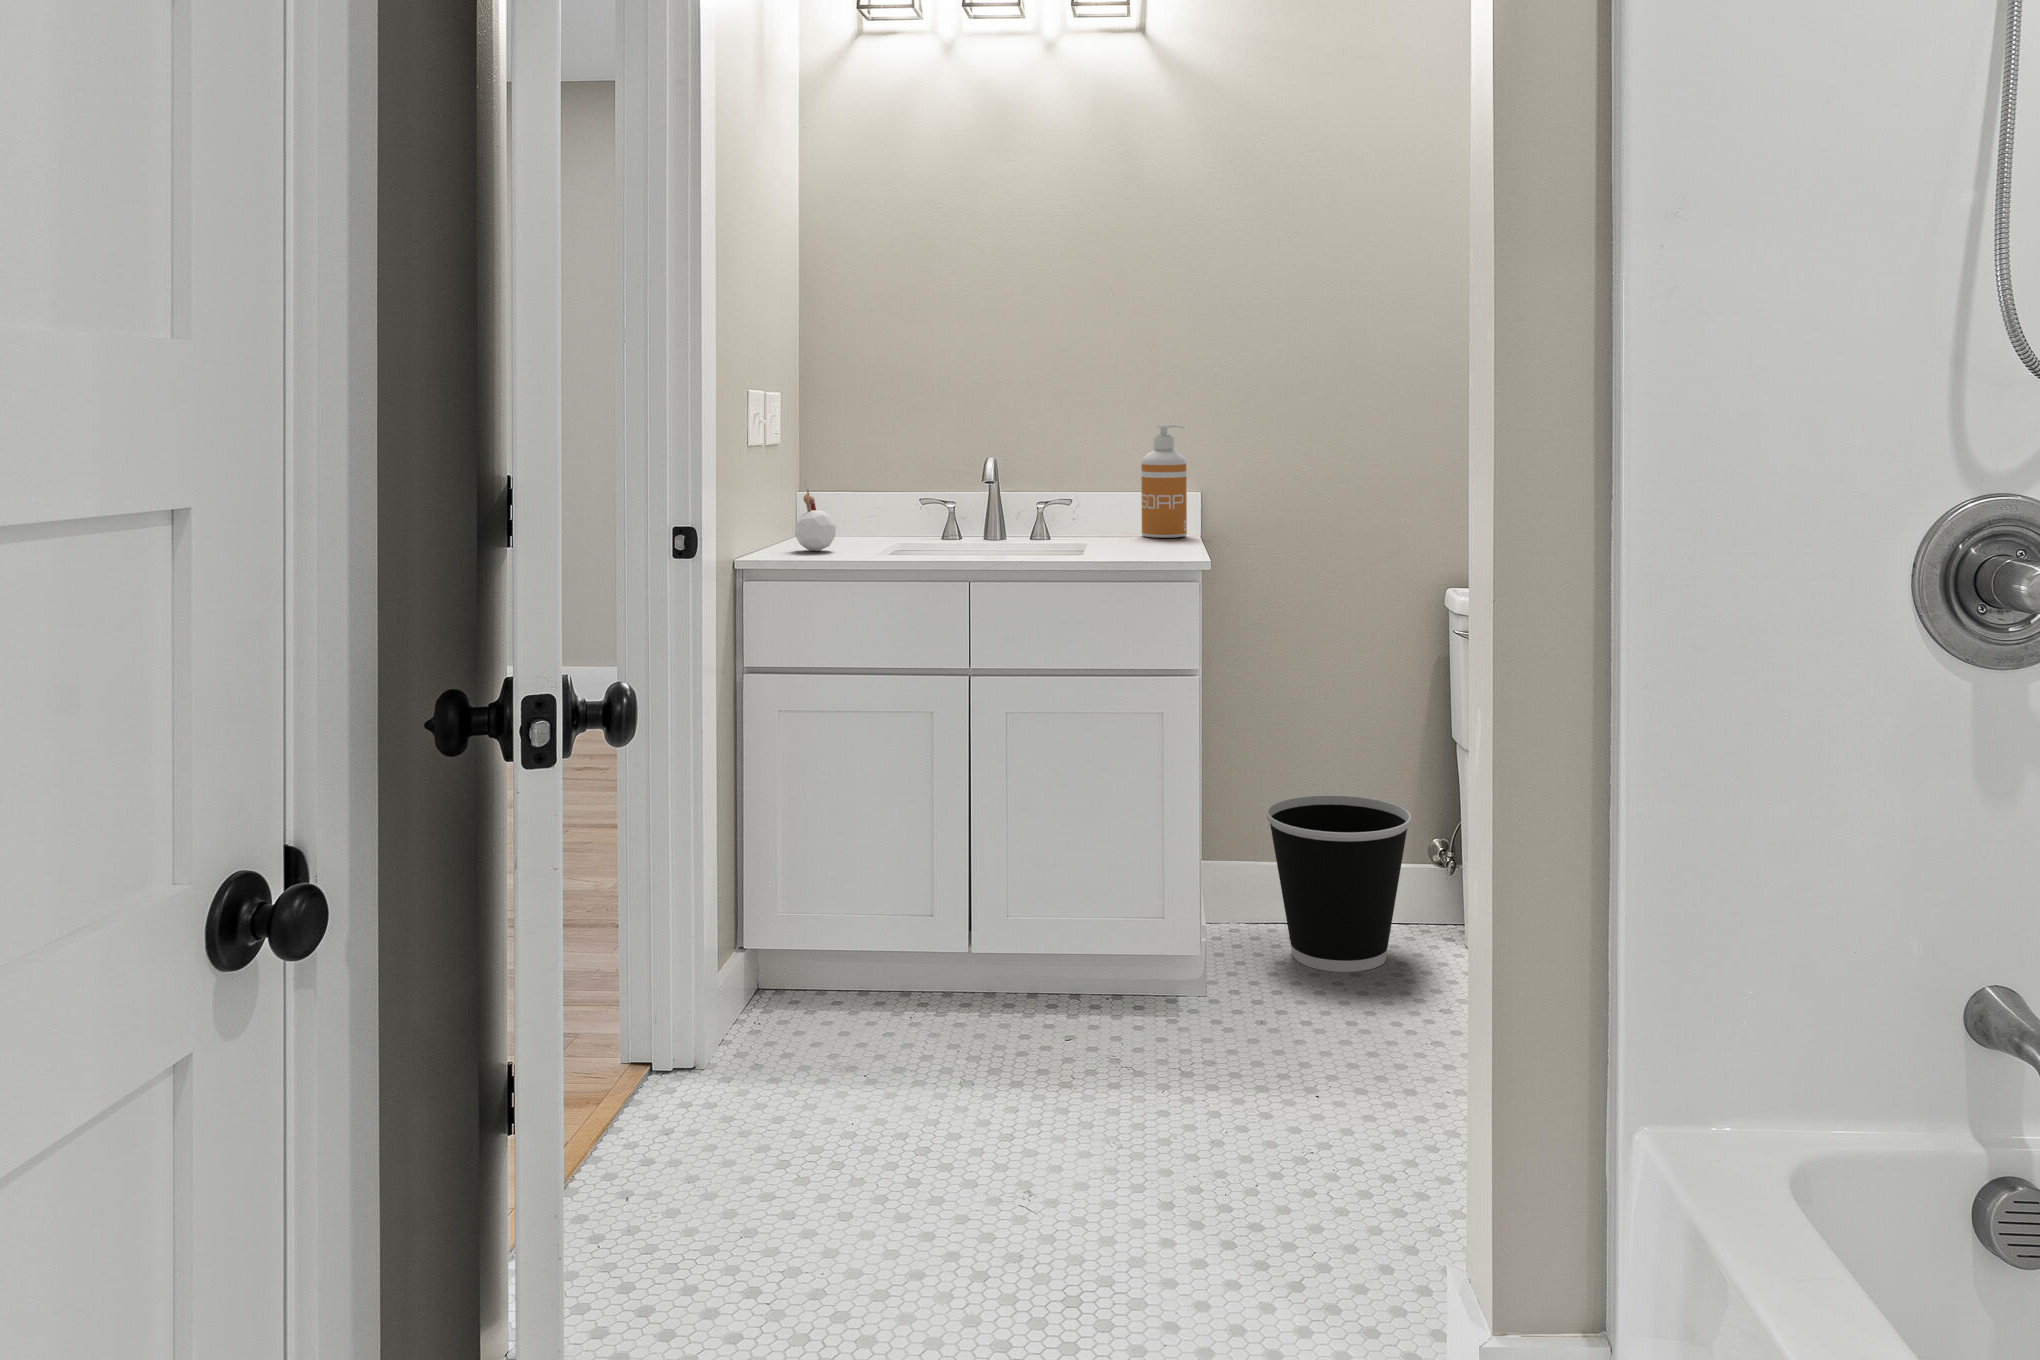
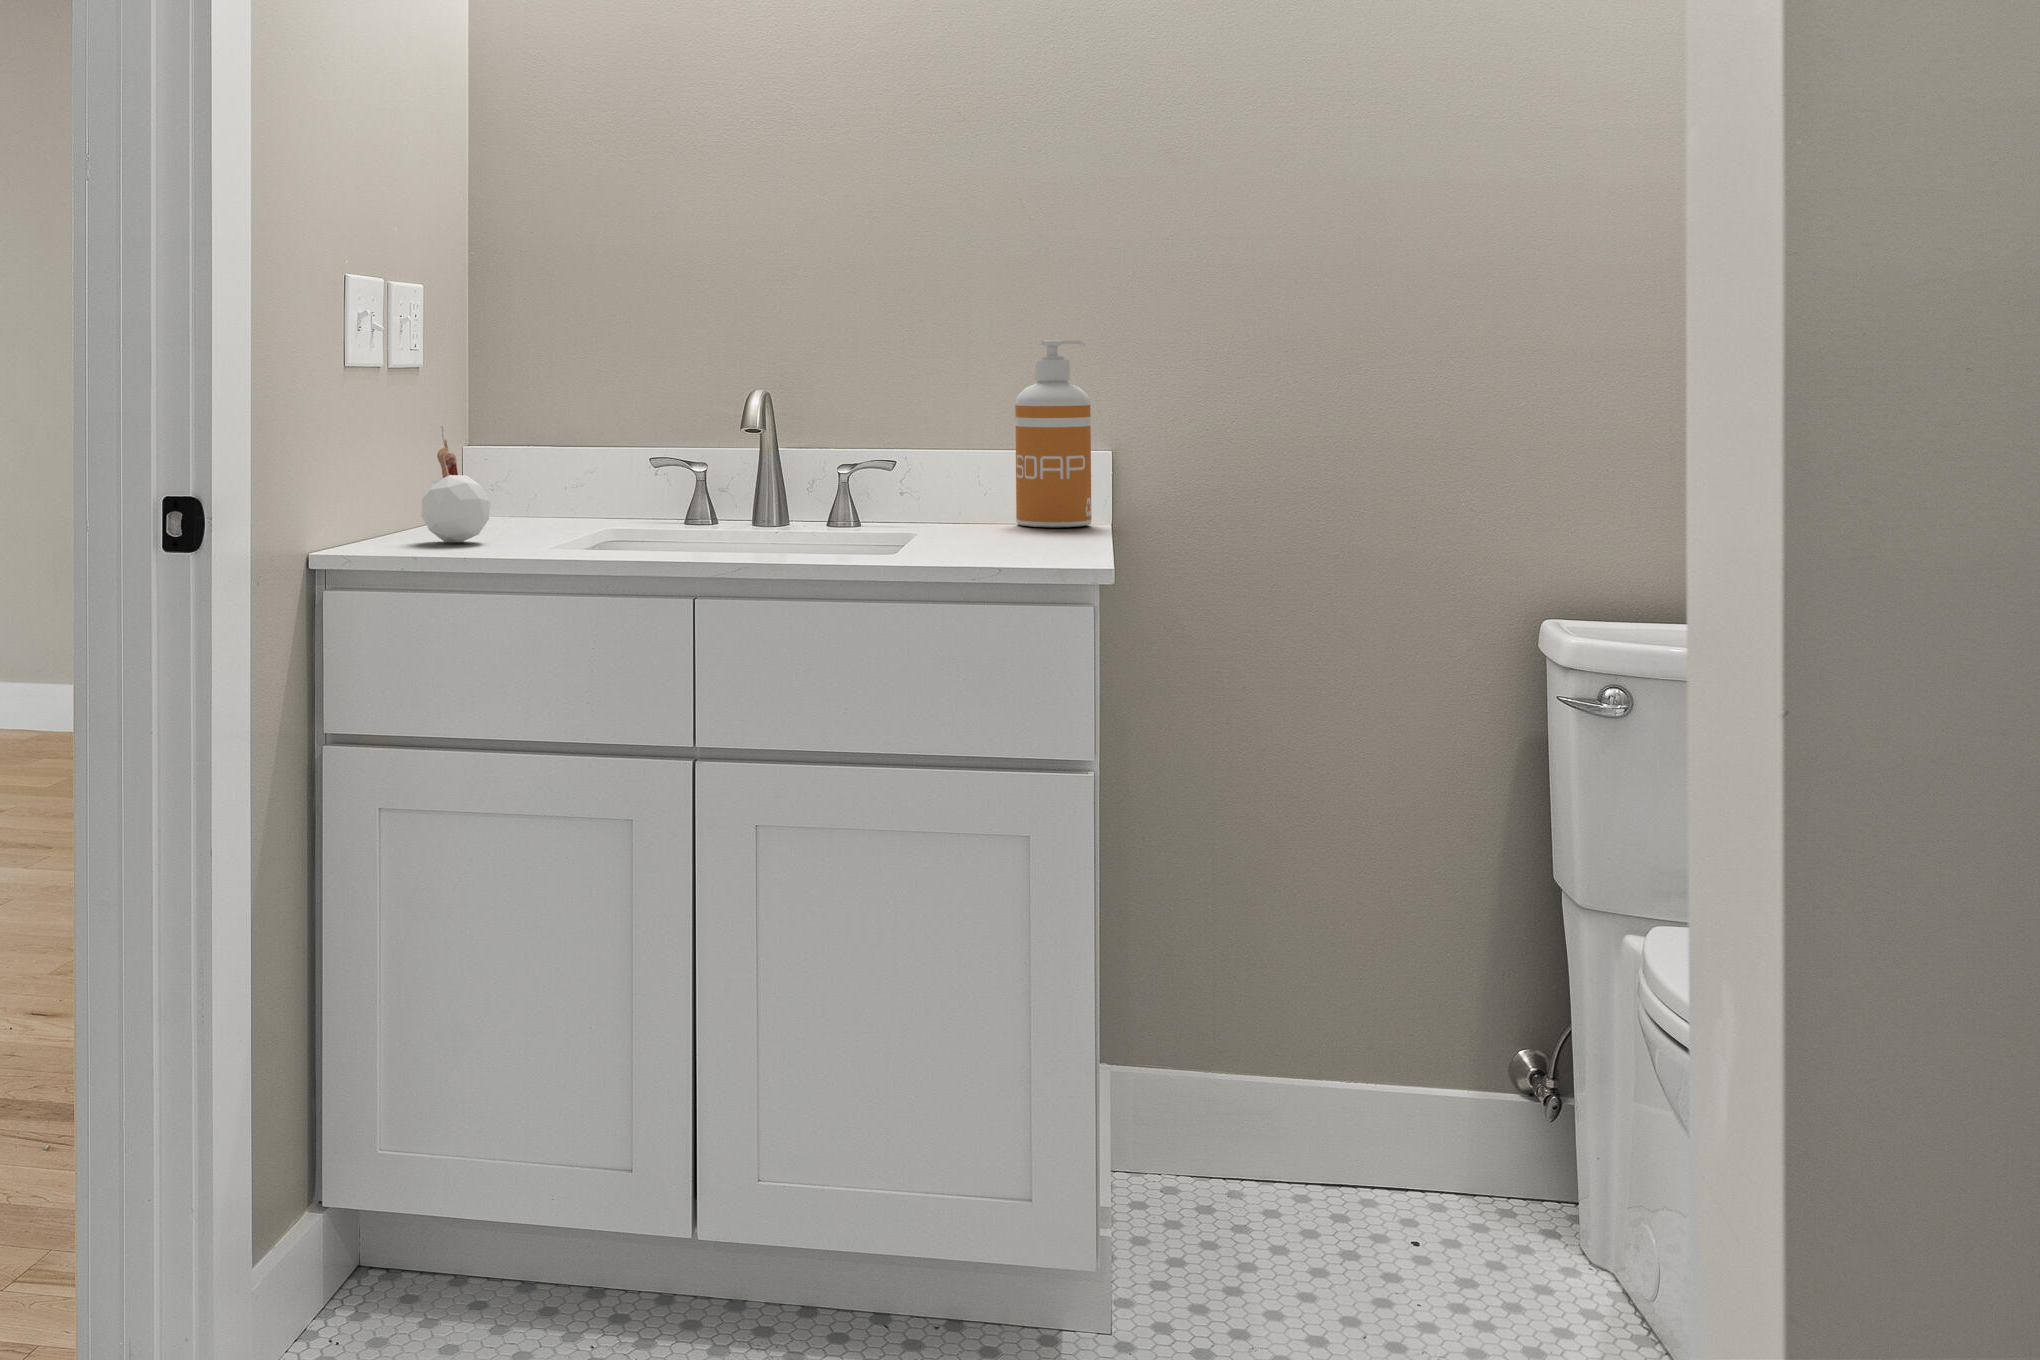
wastebasket: present [1266,795,1411,972] -> none [1225,964,1481,1280]

